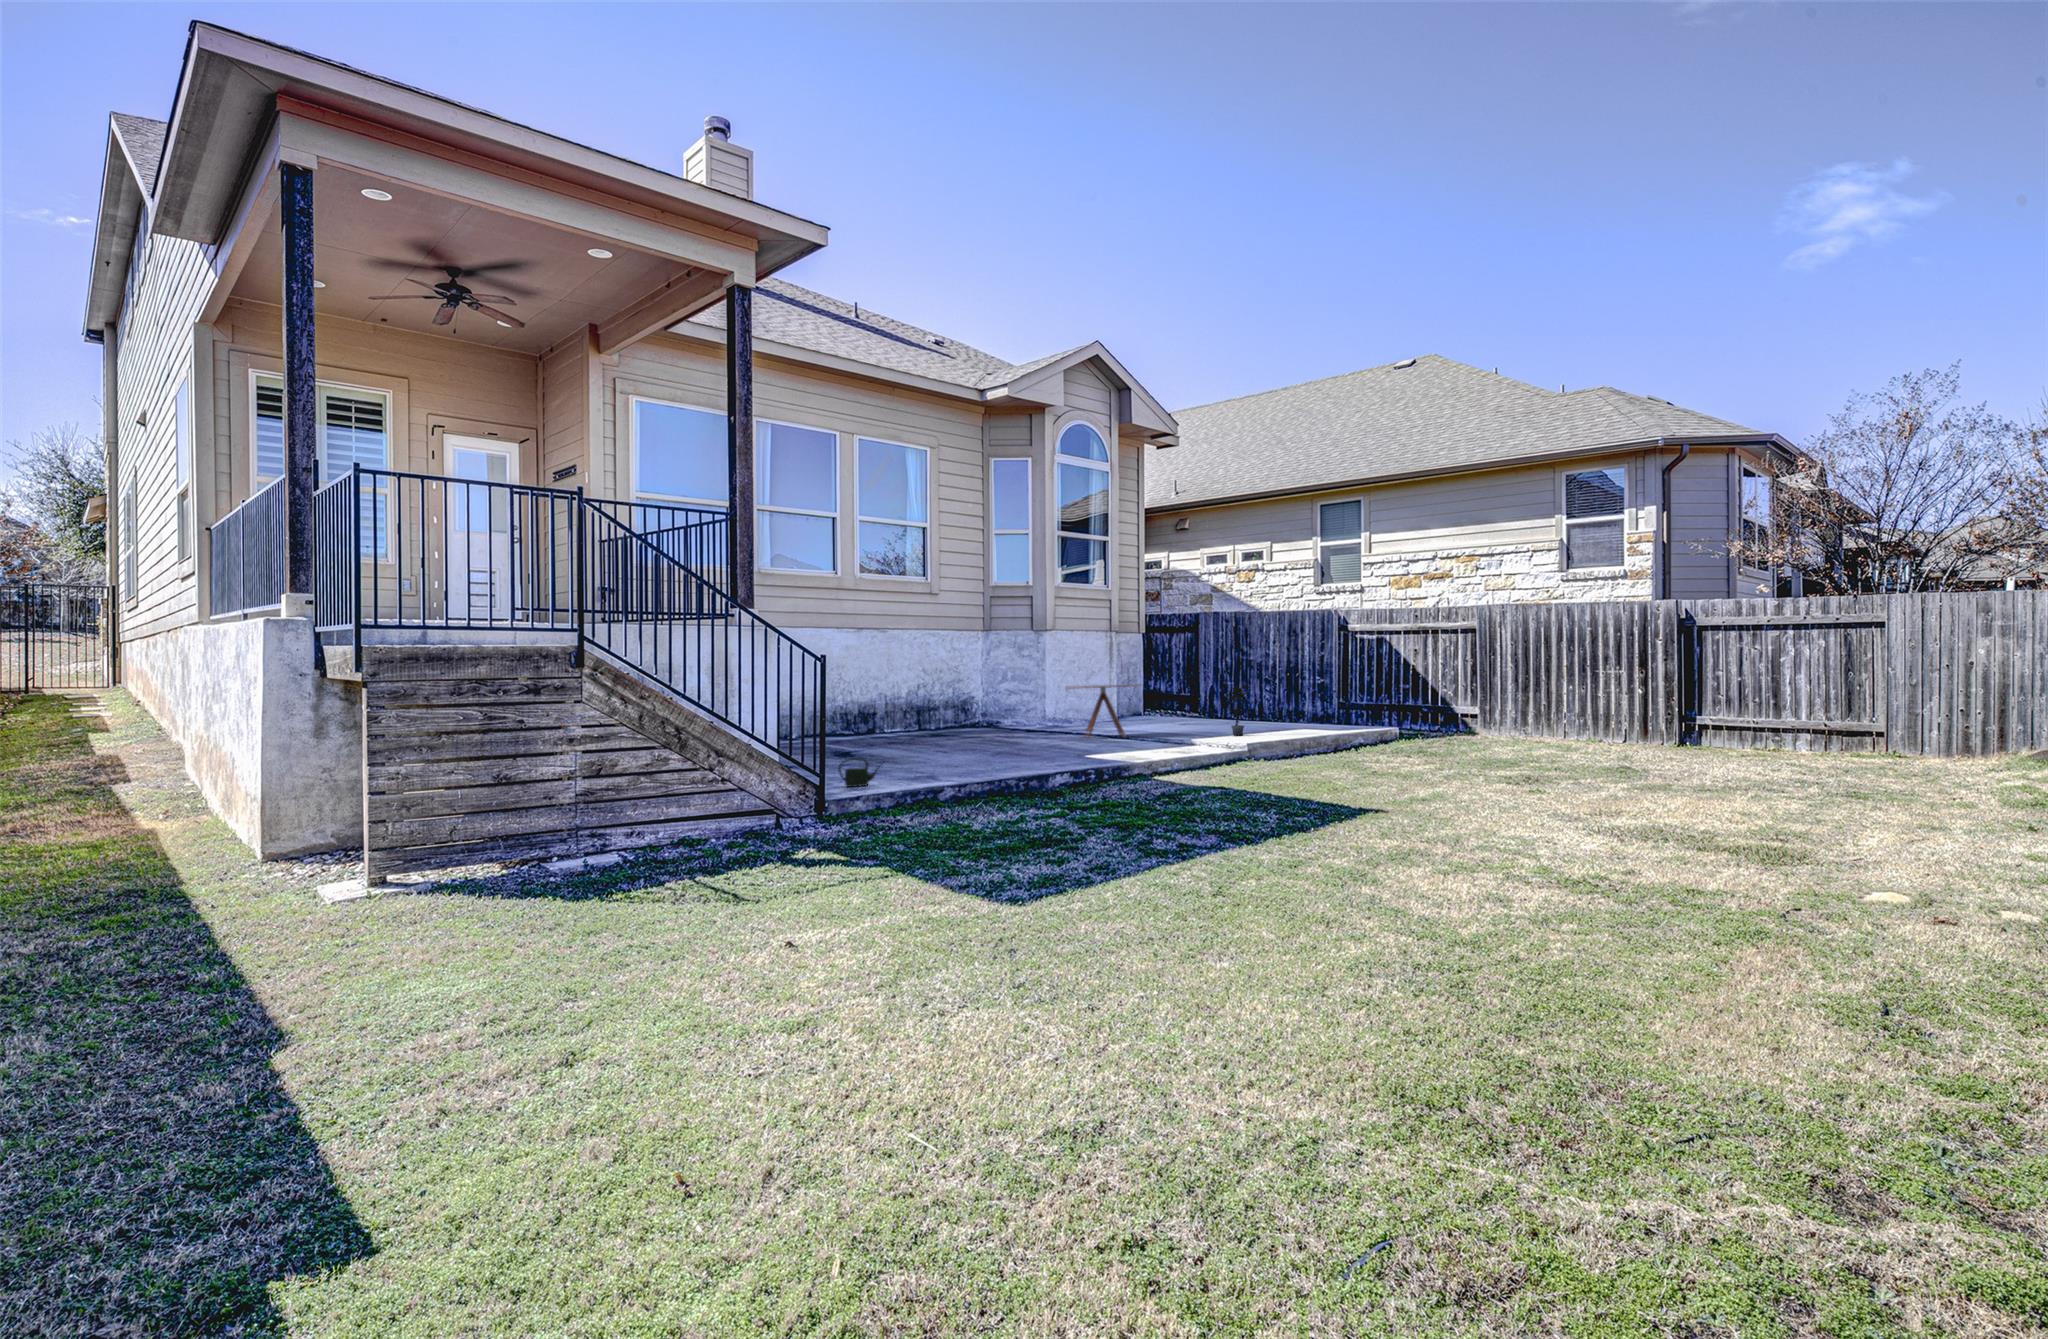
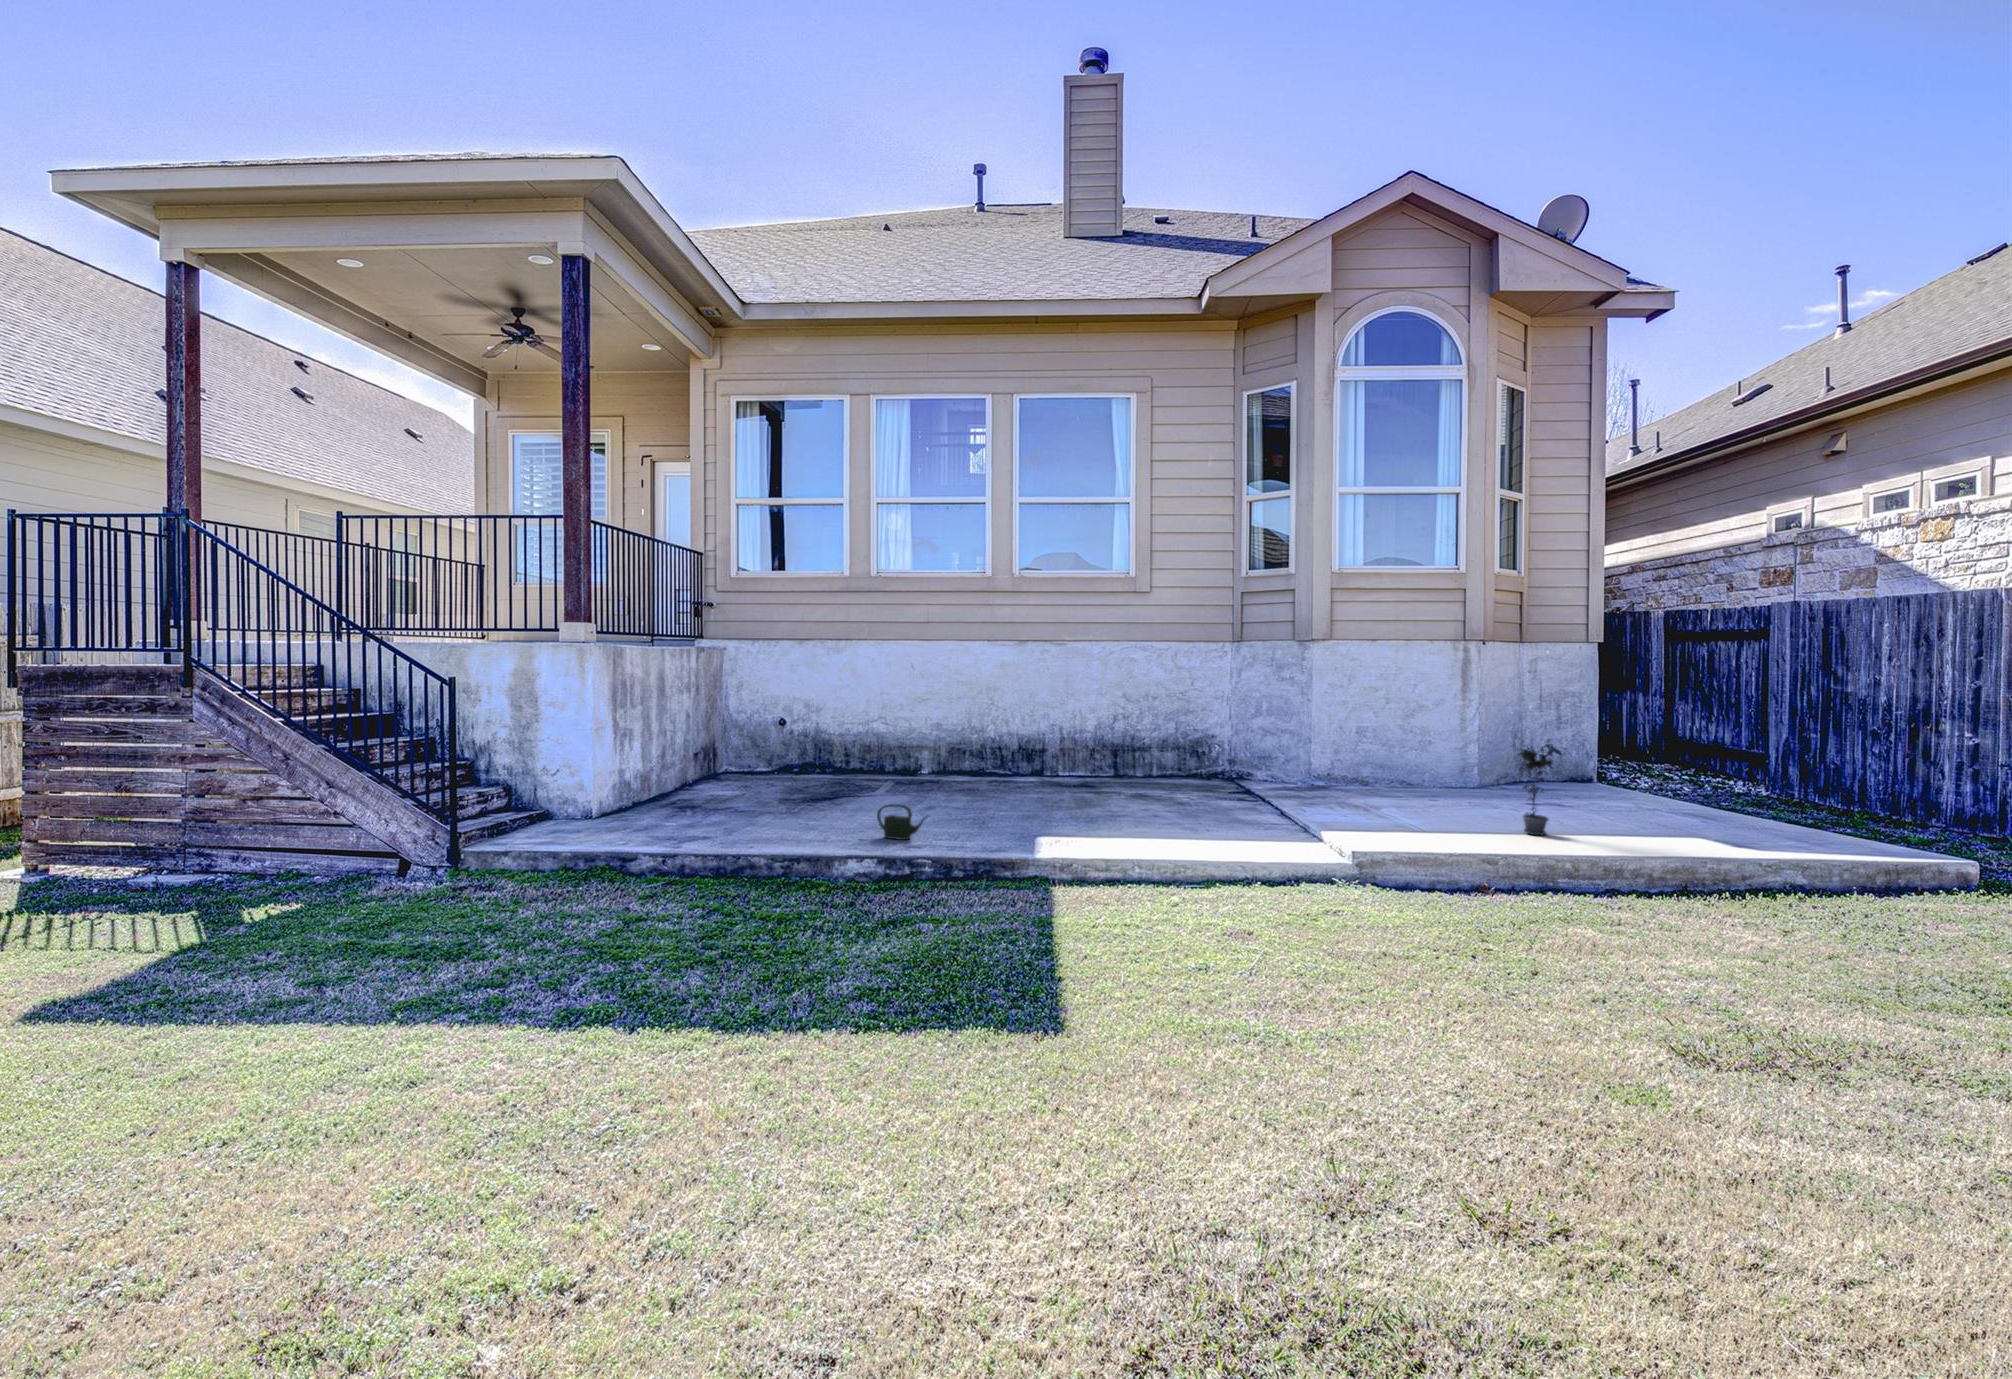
round table: present [1066,684,1139,739] -> none [1315,714,1439,802]
watering can: present [838,758,879,787] -> present [877,804,926,840]

